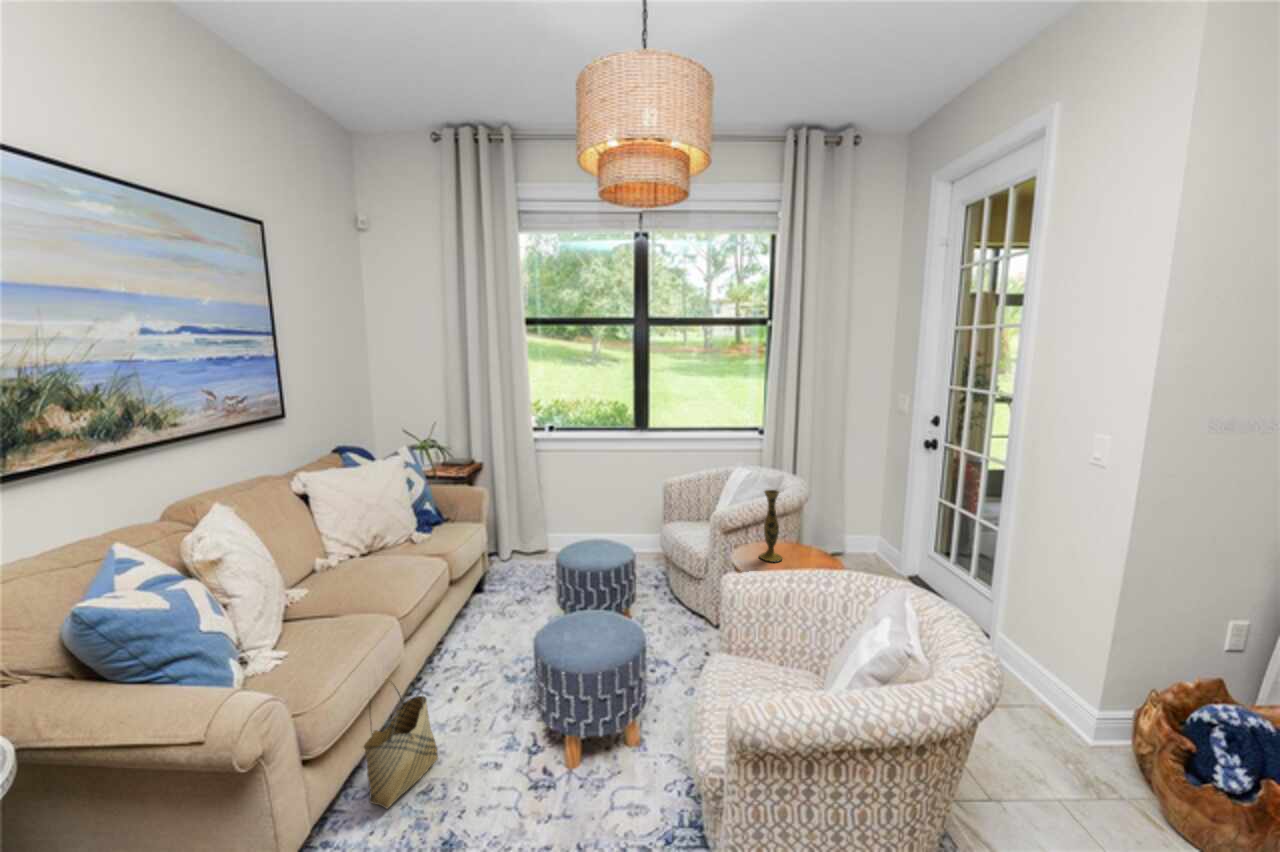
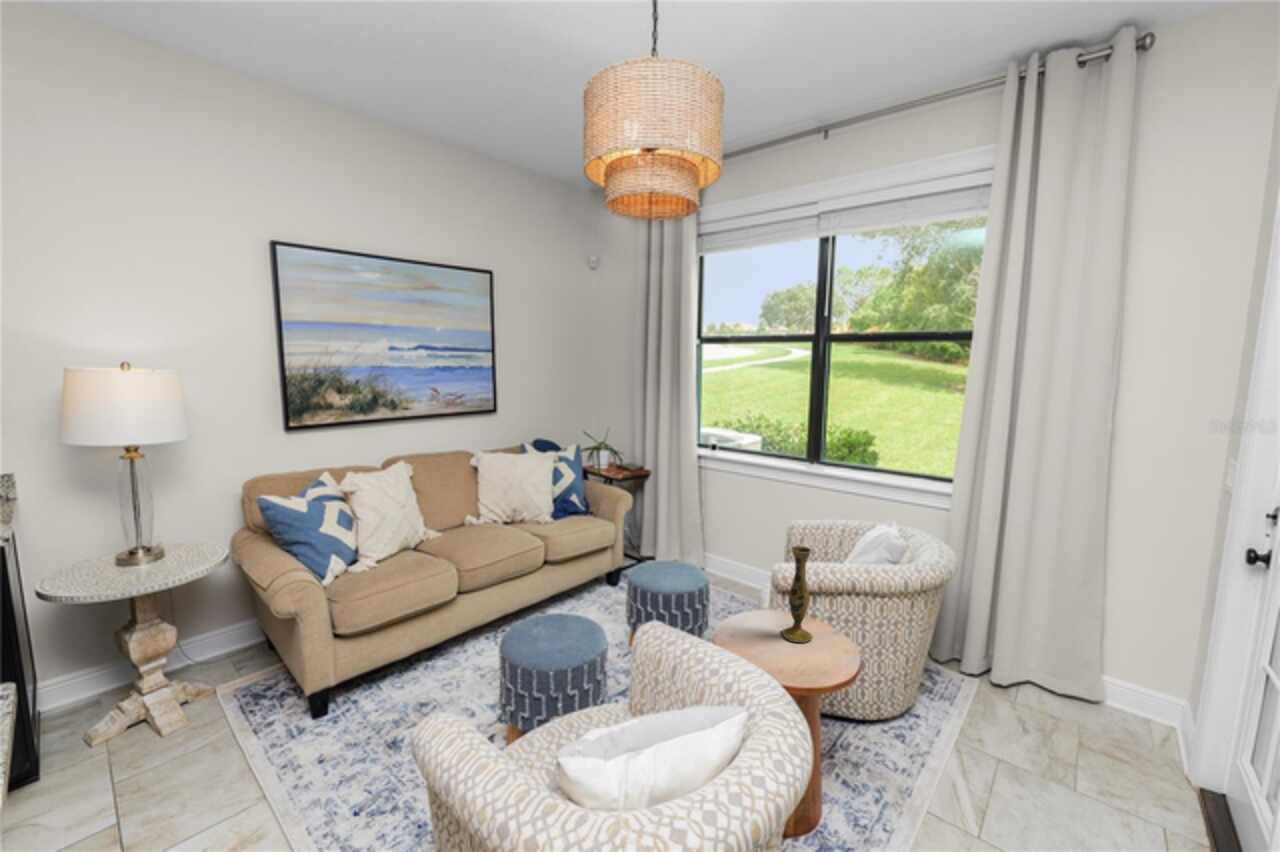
woven basket: present [364,679,438,808] -> none [385,607,449,701]

